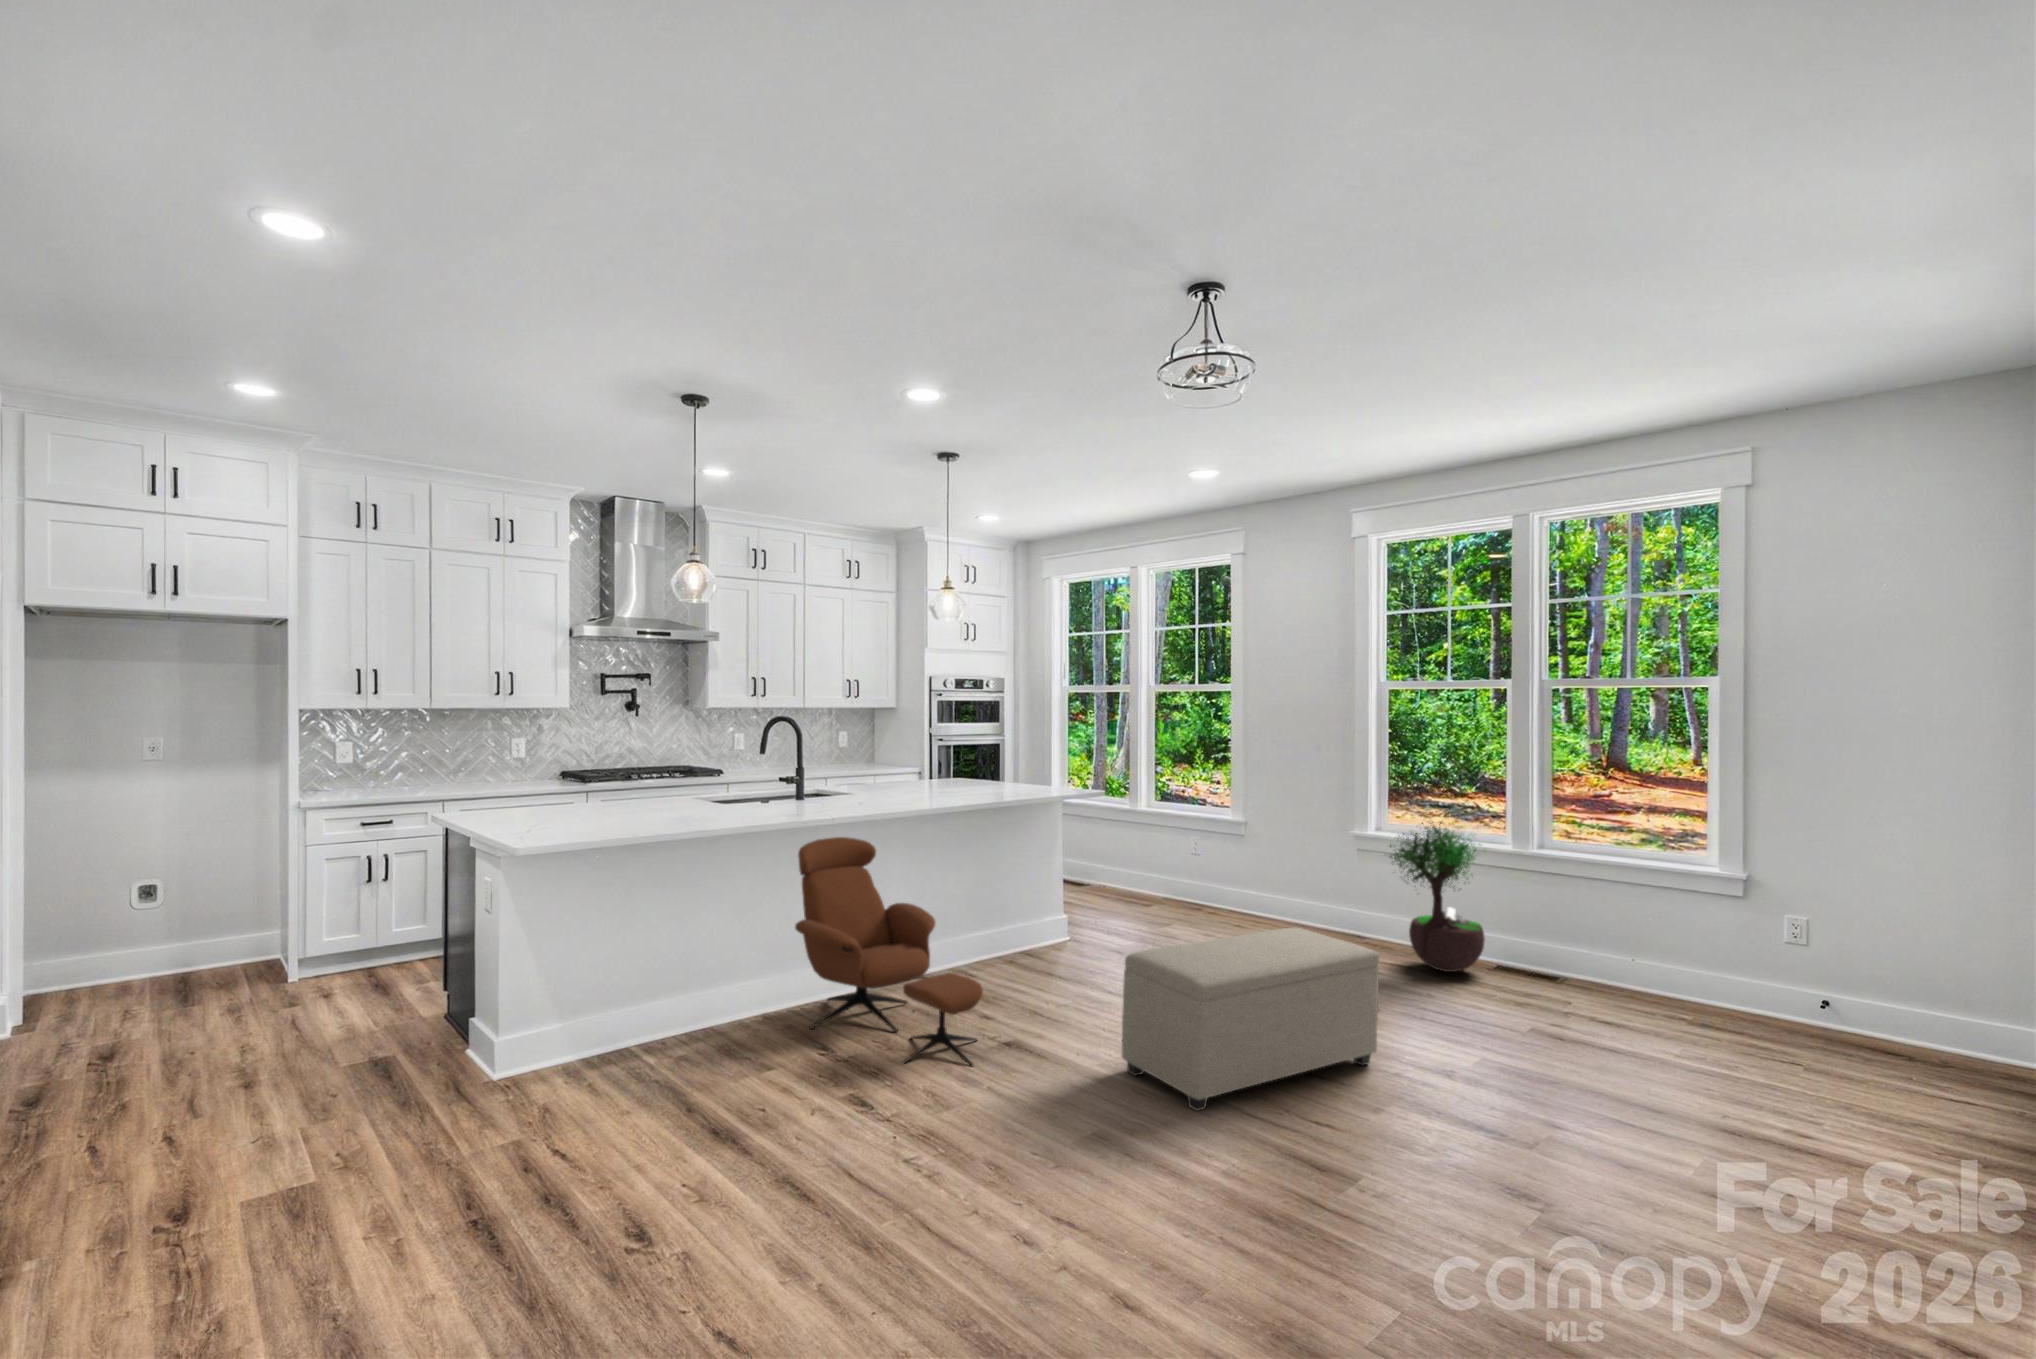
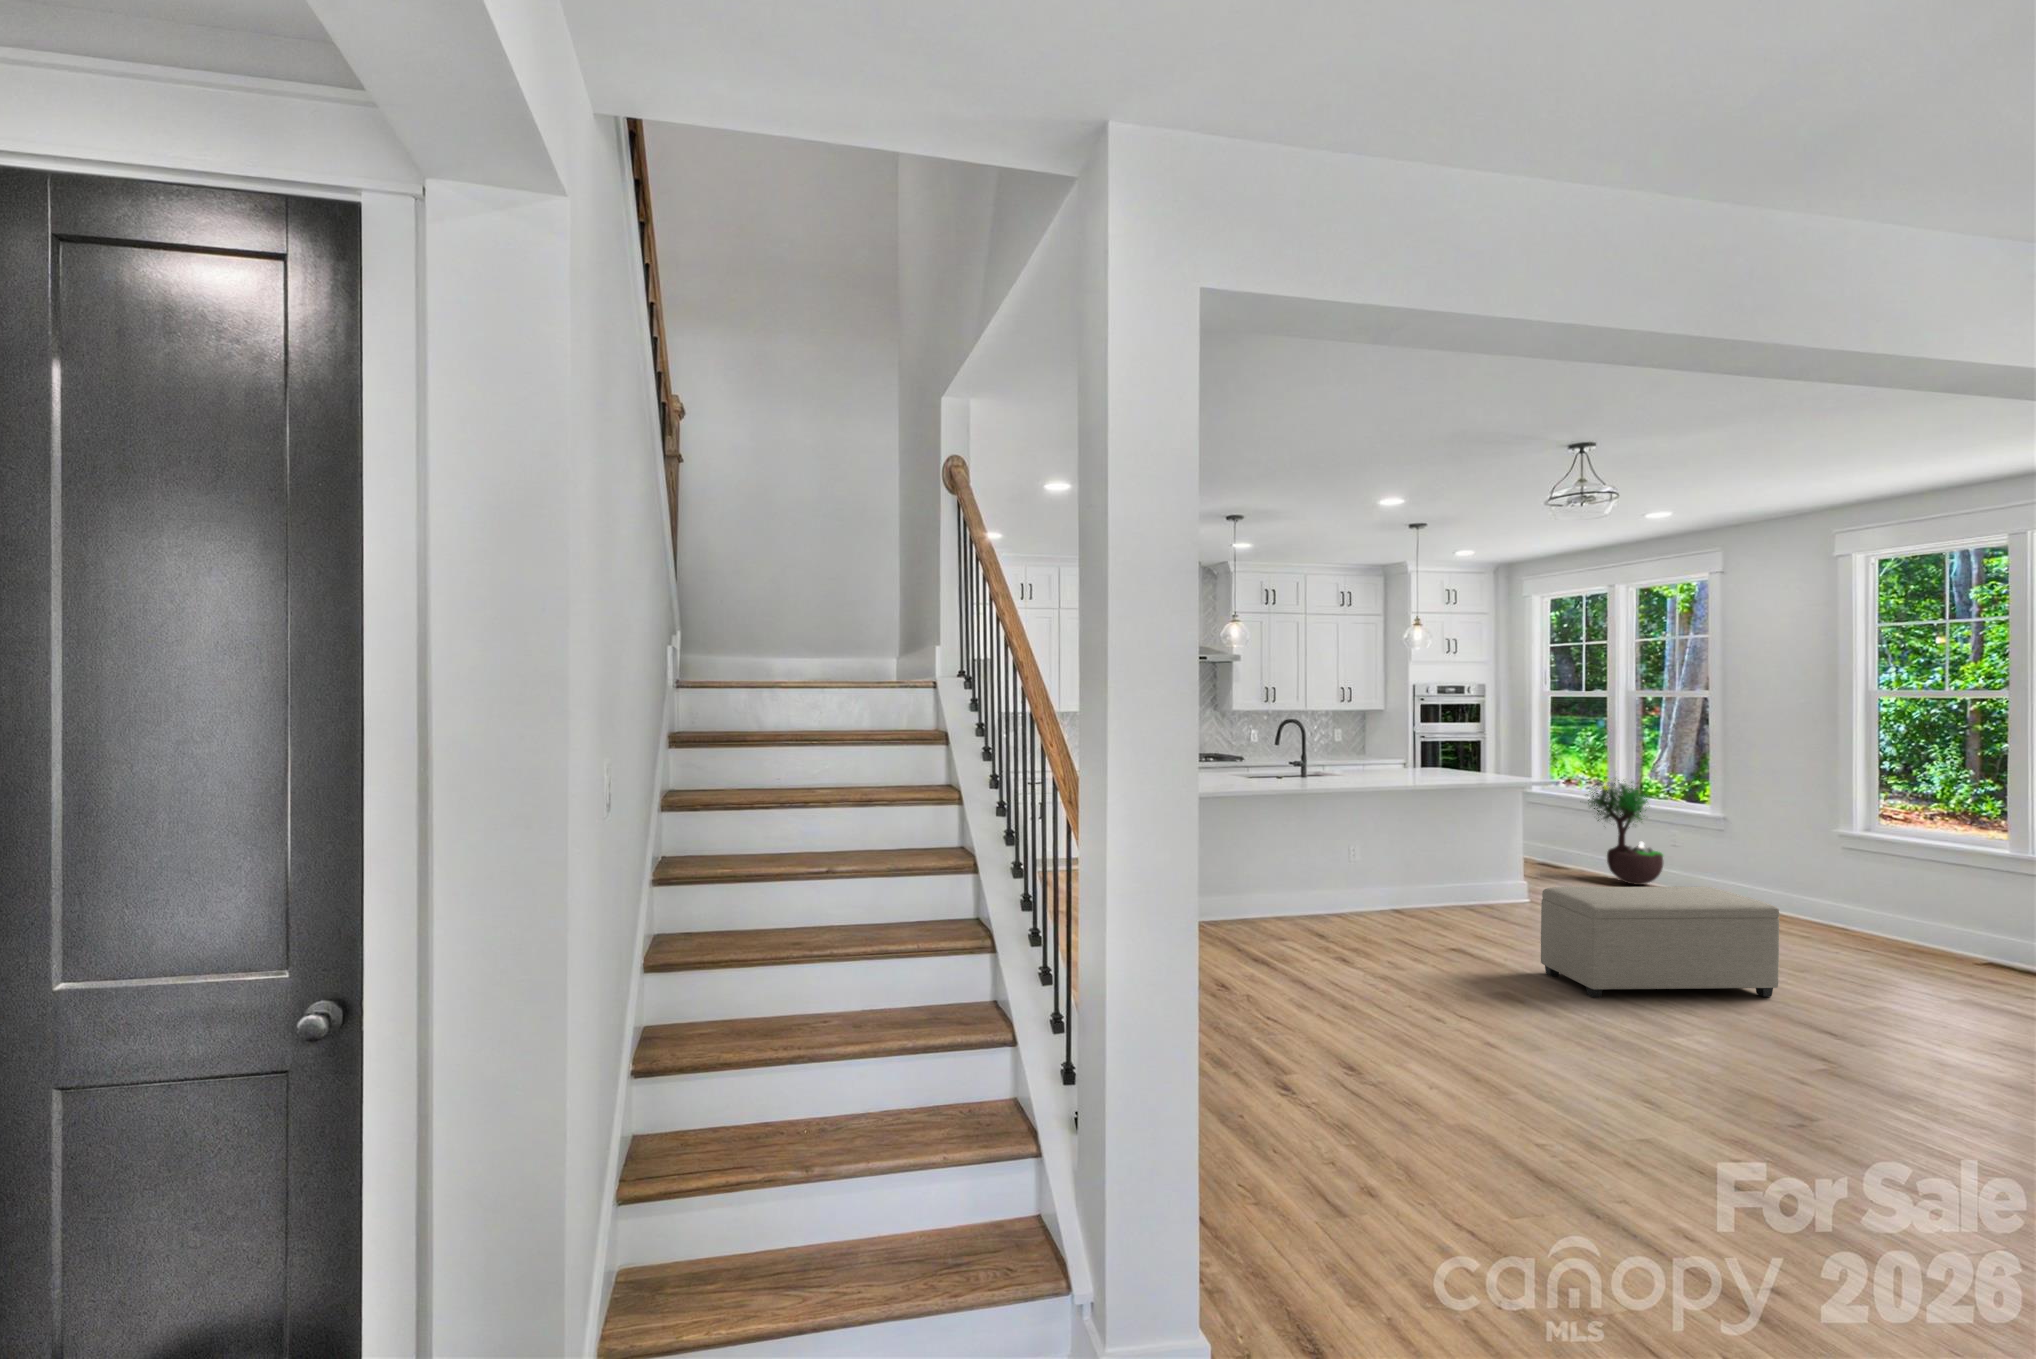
potted tree: present [1390,822,1485,972] -> present [1588,778,1663,885]
lounge chair: present [795,837,983,1066] -> none [1300,801,1434,957]

